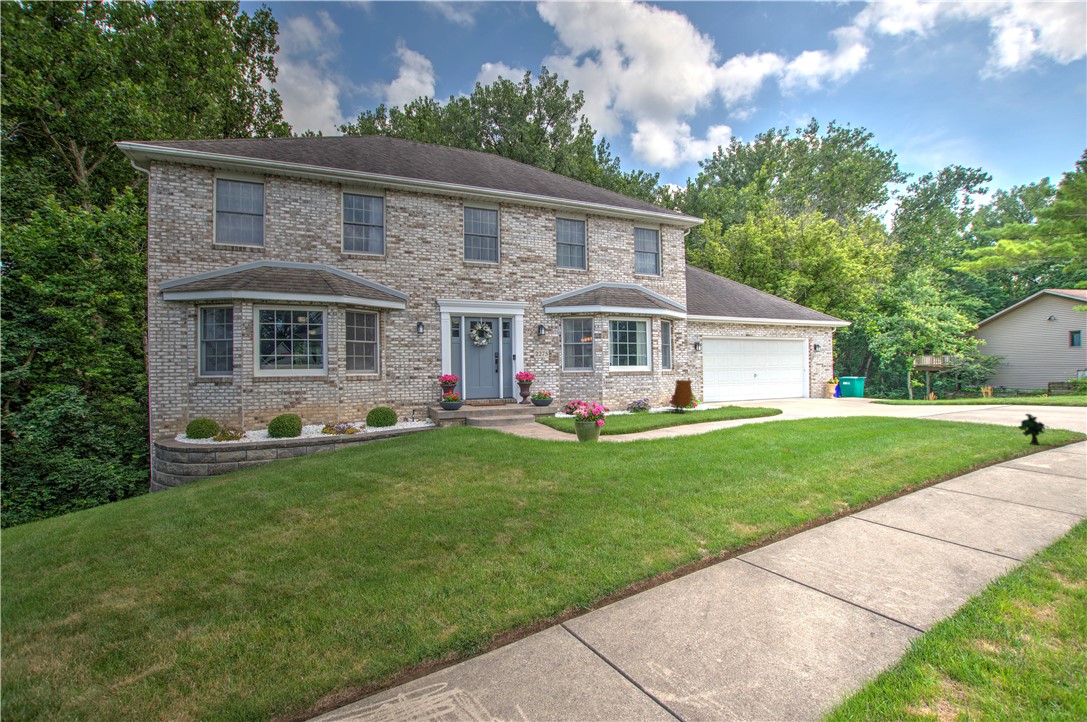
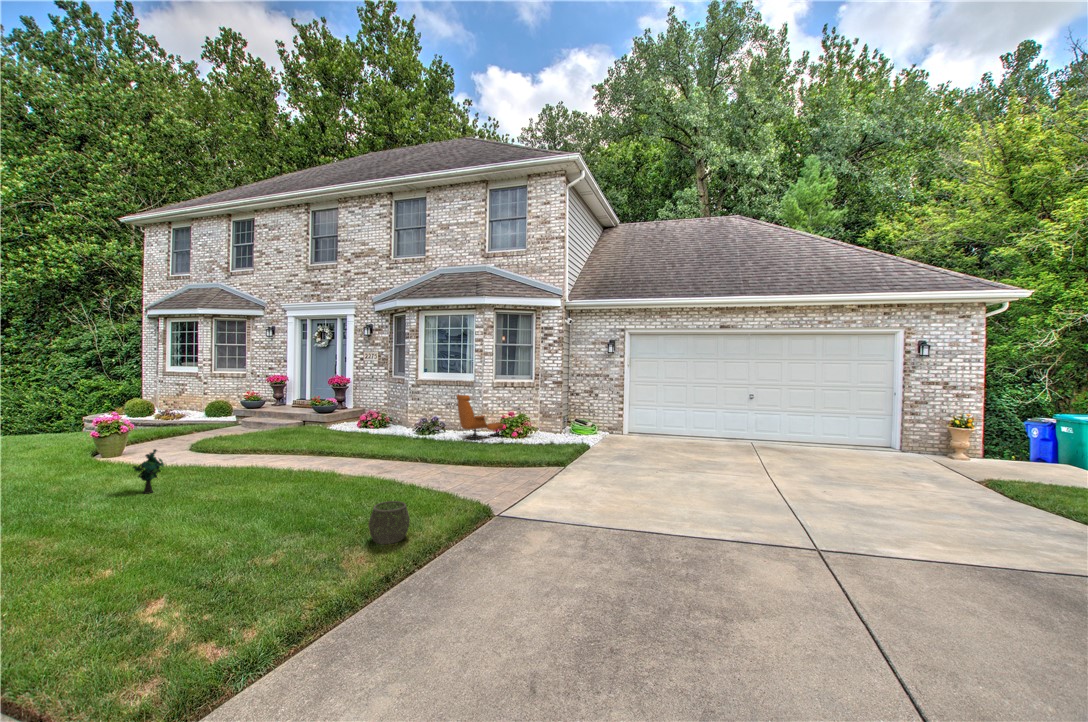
decorative plant: present [1019,414,1047,445] -> present [133,449,164,494]
woven basket: none [960,430,998,453] -> present [369,501,410,544]

